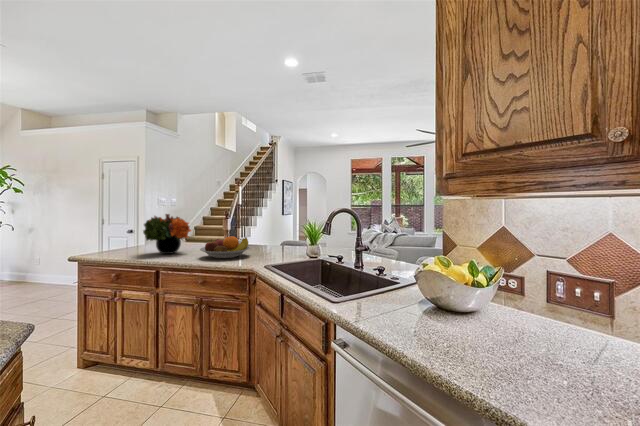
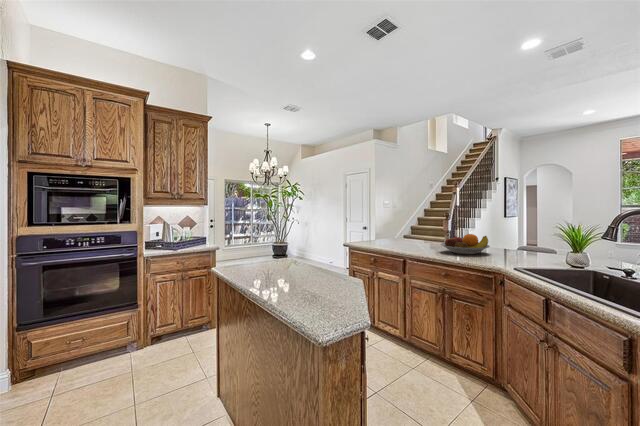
flower arrangement: present [143,214,191,254] -> none [391,213,430,247]

